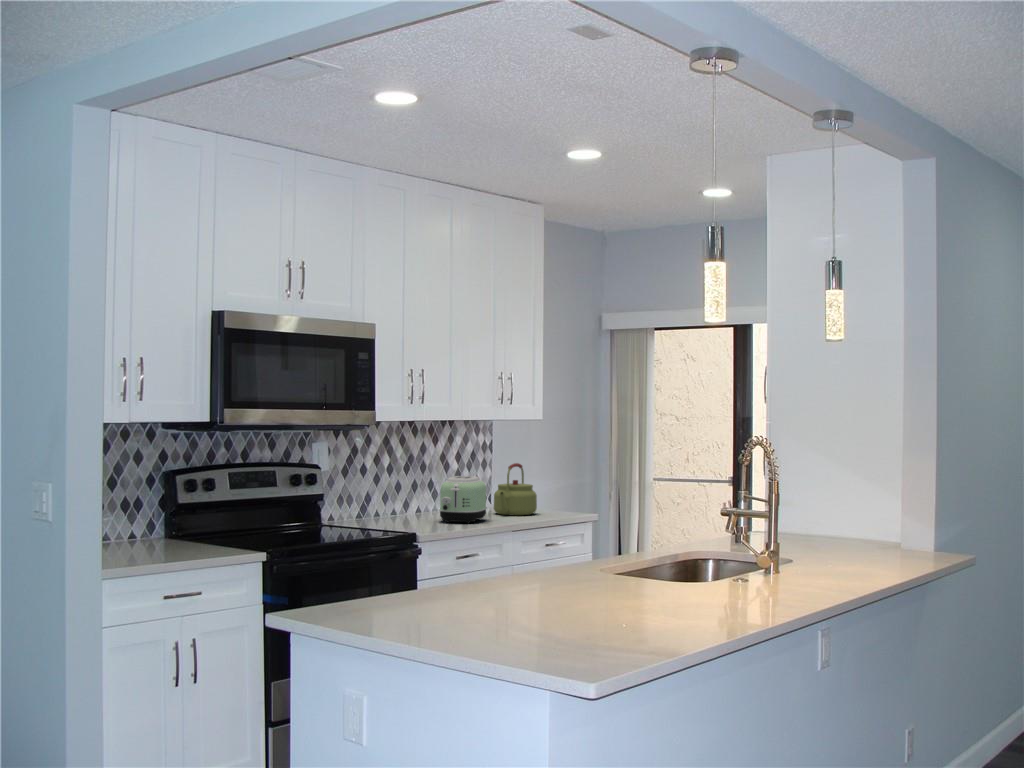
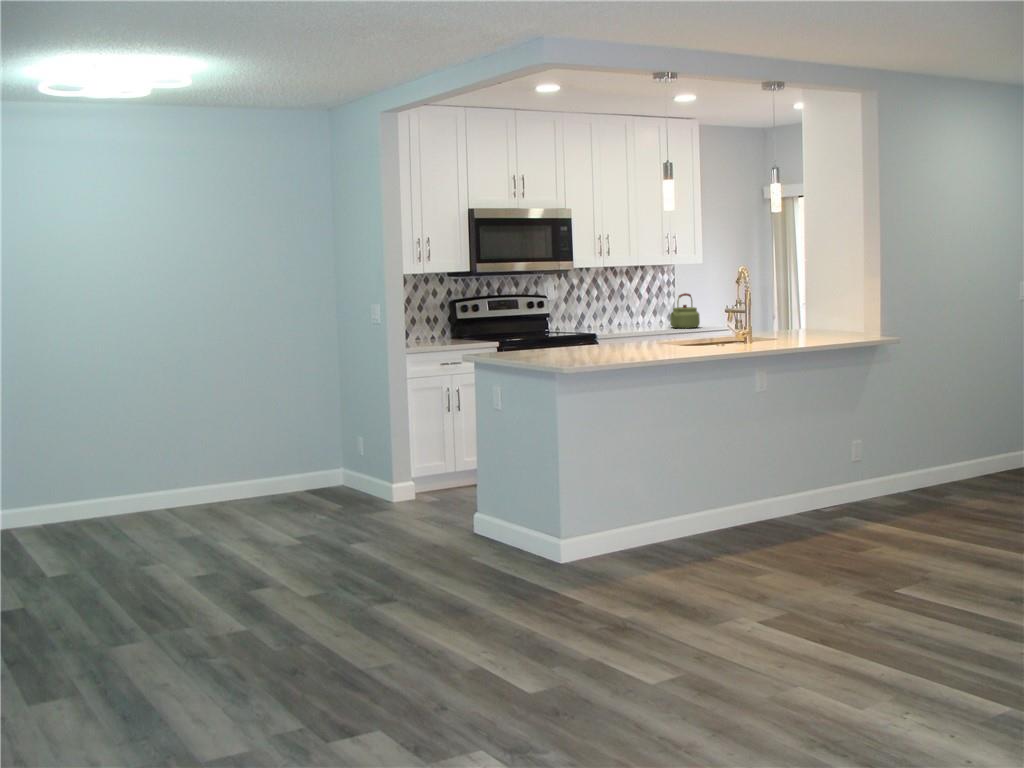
toaster: present [439,476,487,523] -> none [625,302,658,332]

